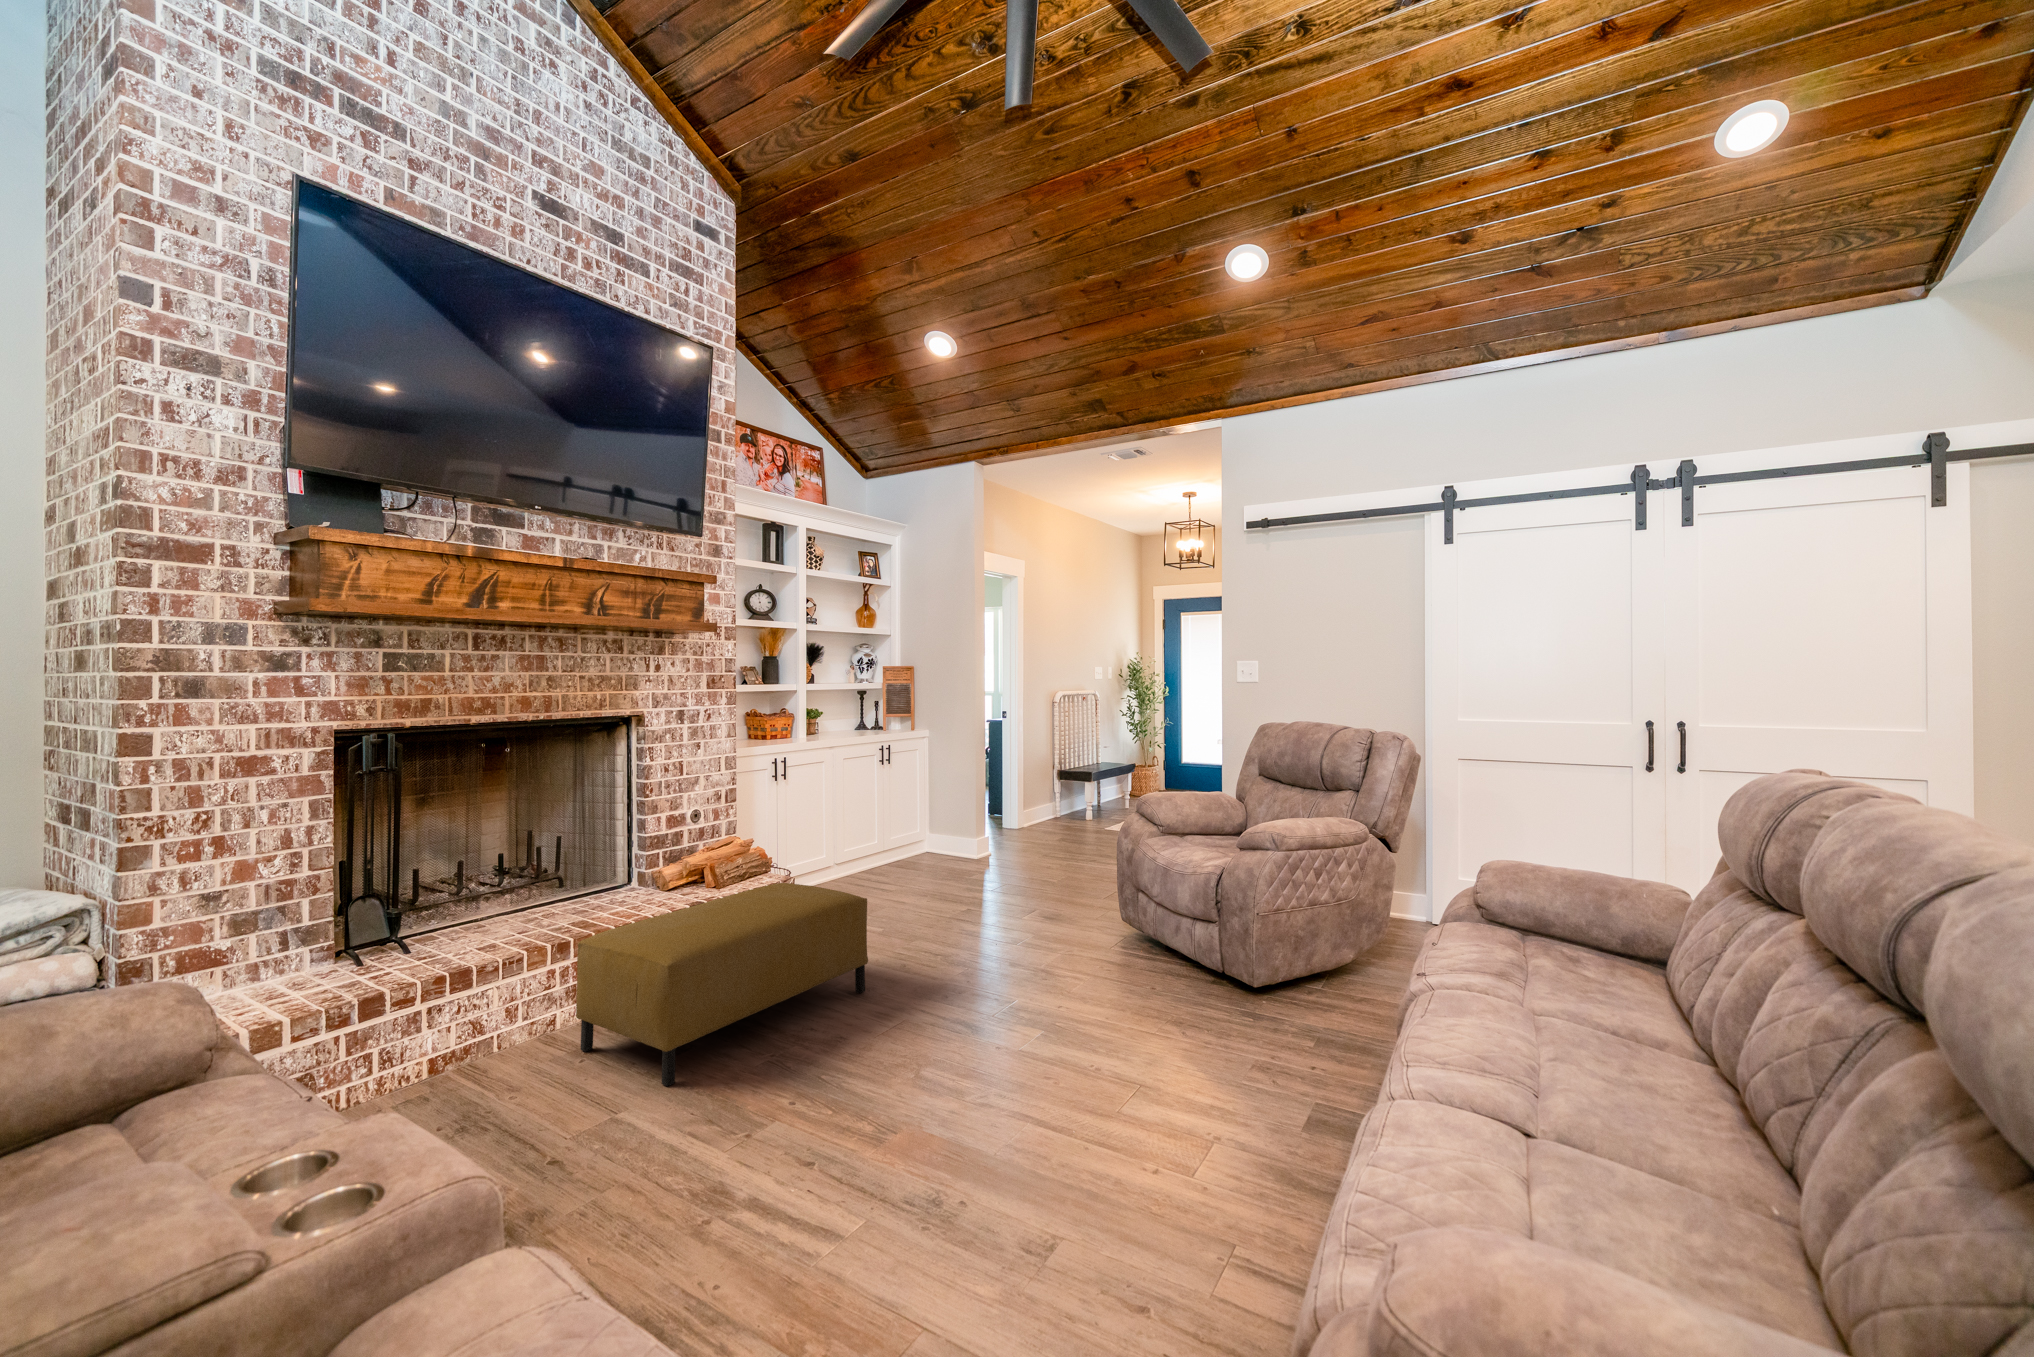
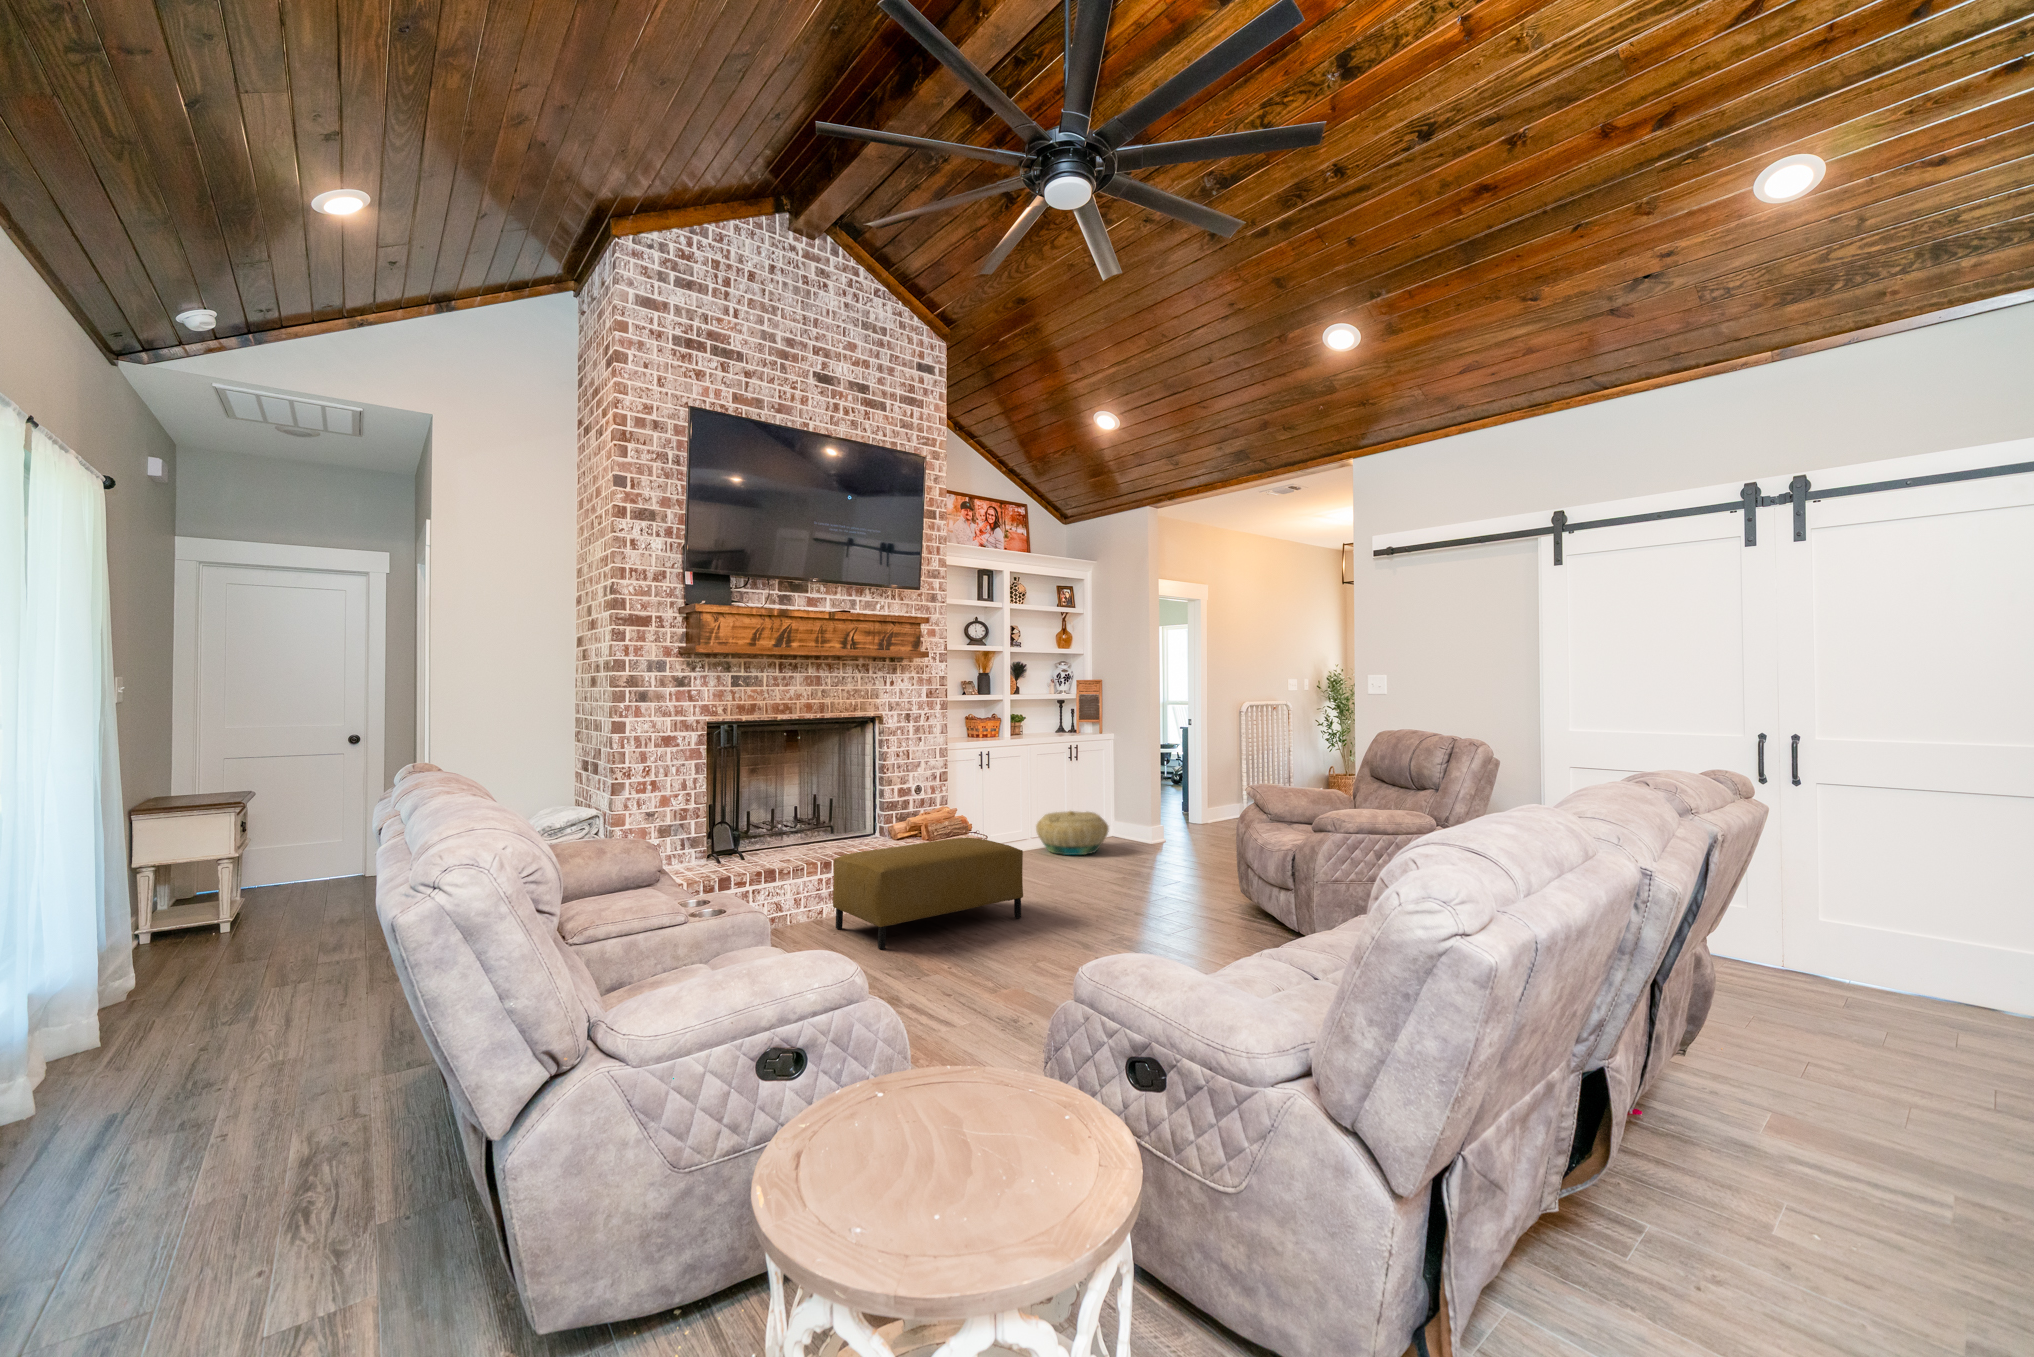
basket: none [841,825,931,880] -> present [1036,811,1109,855]

